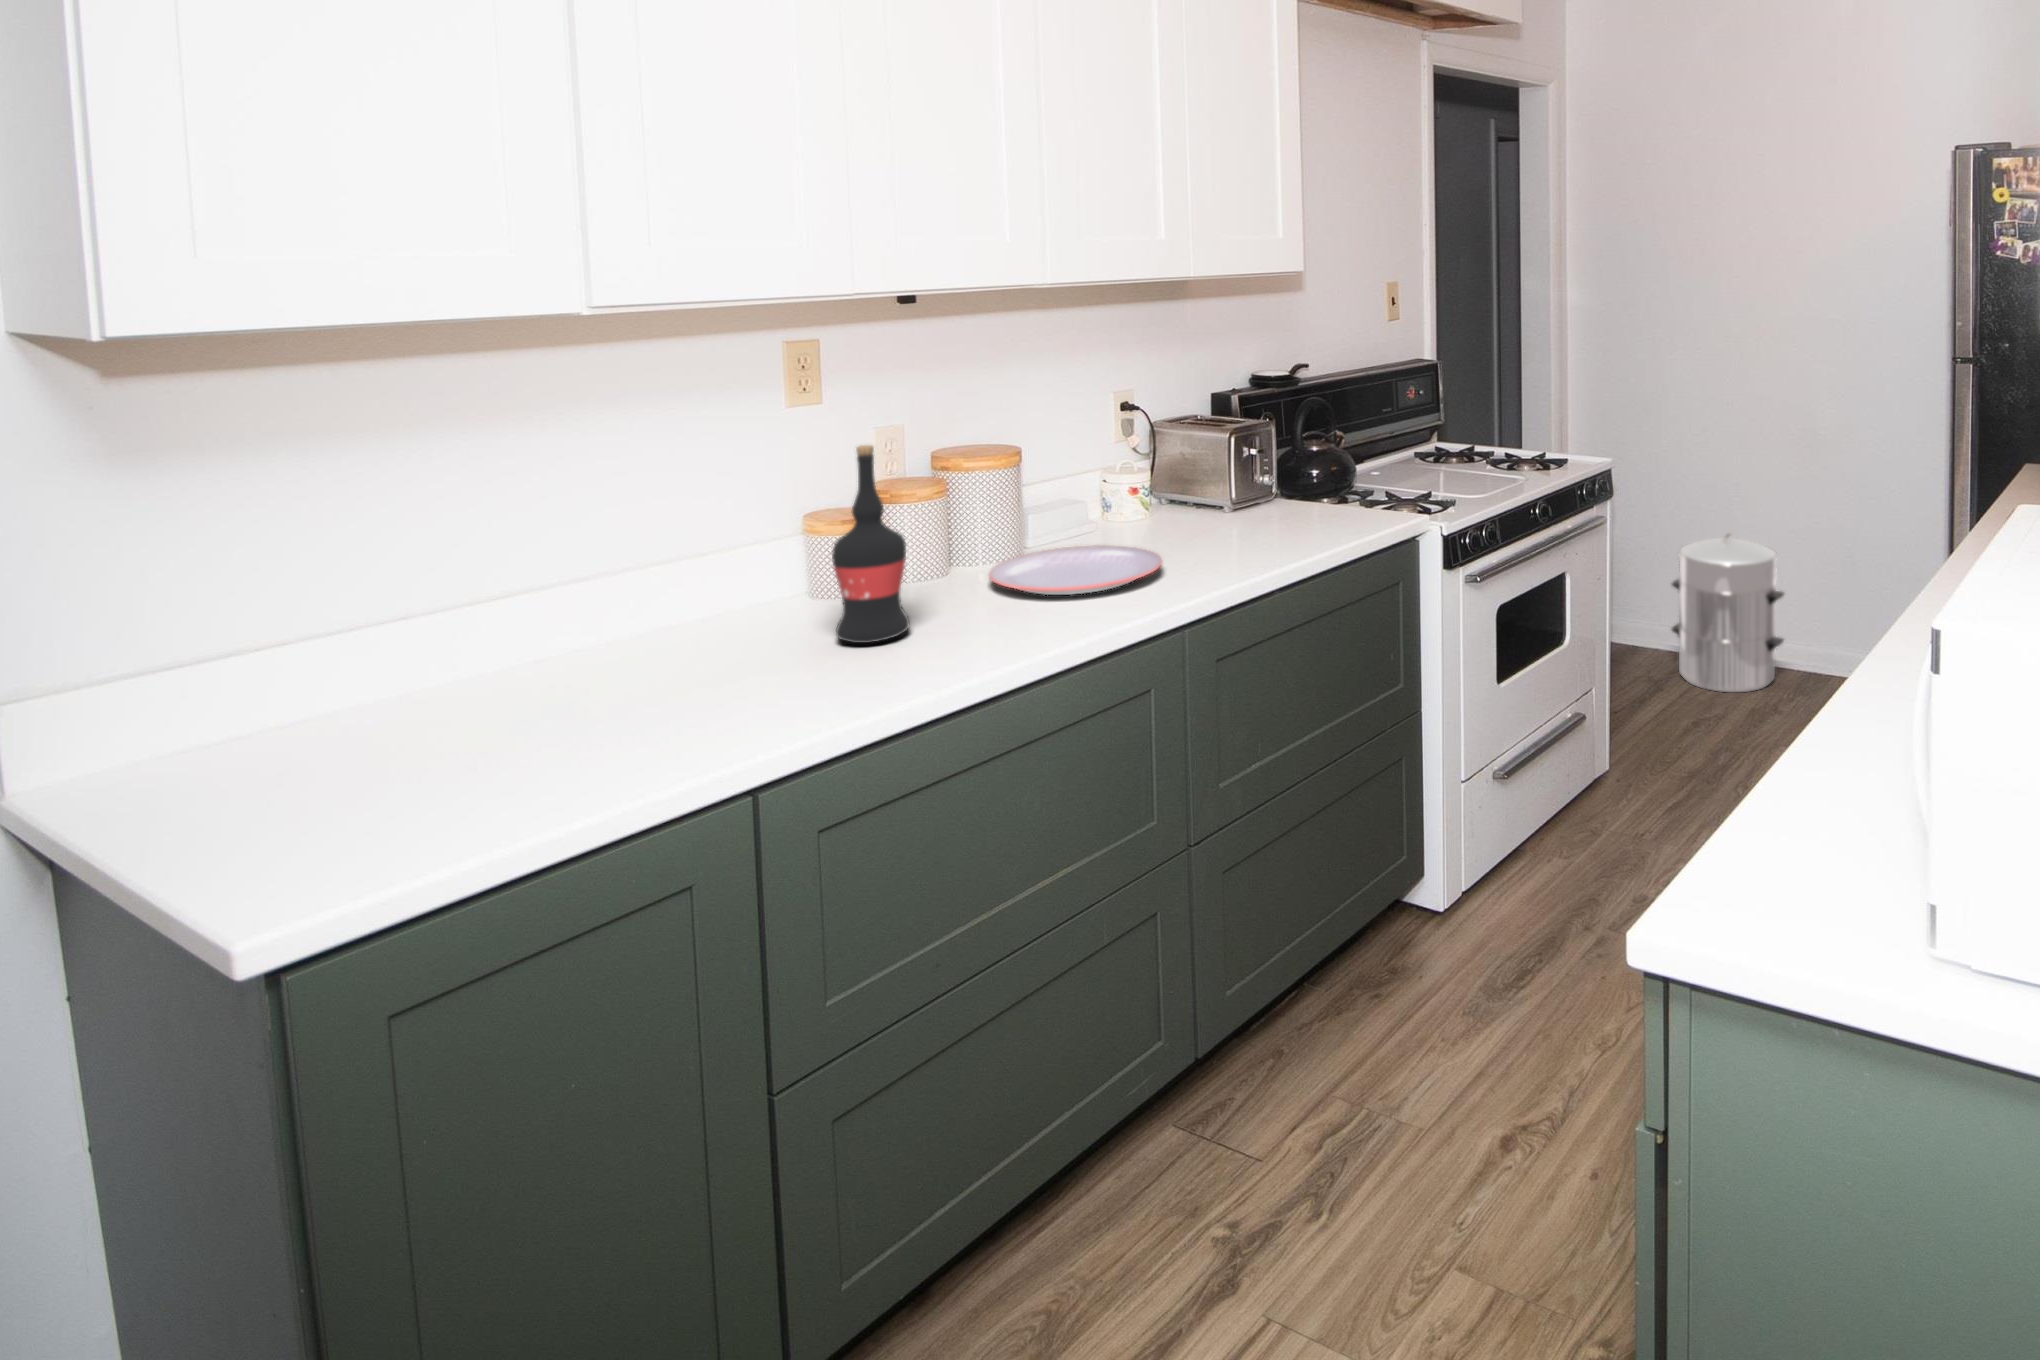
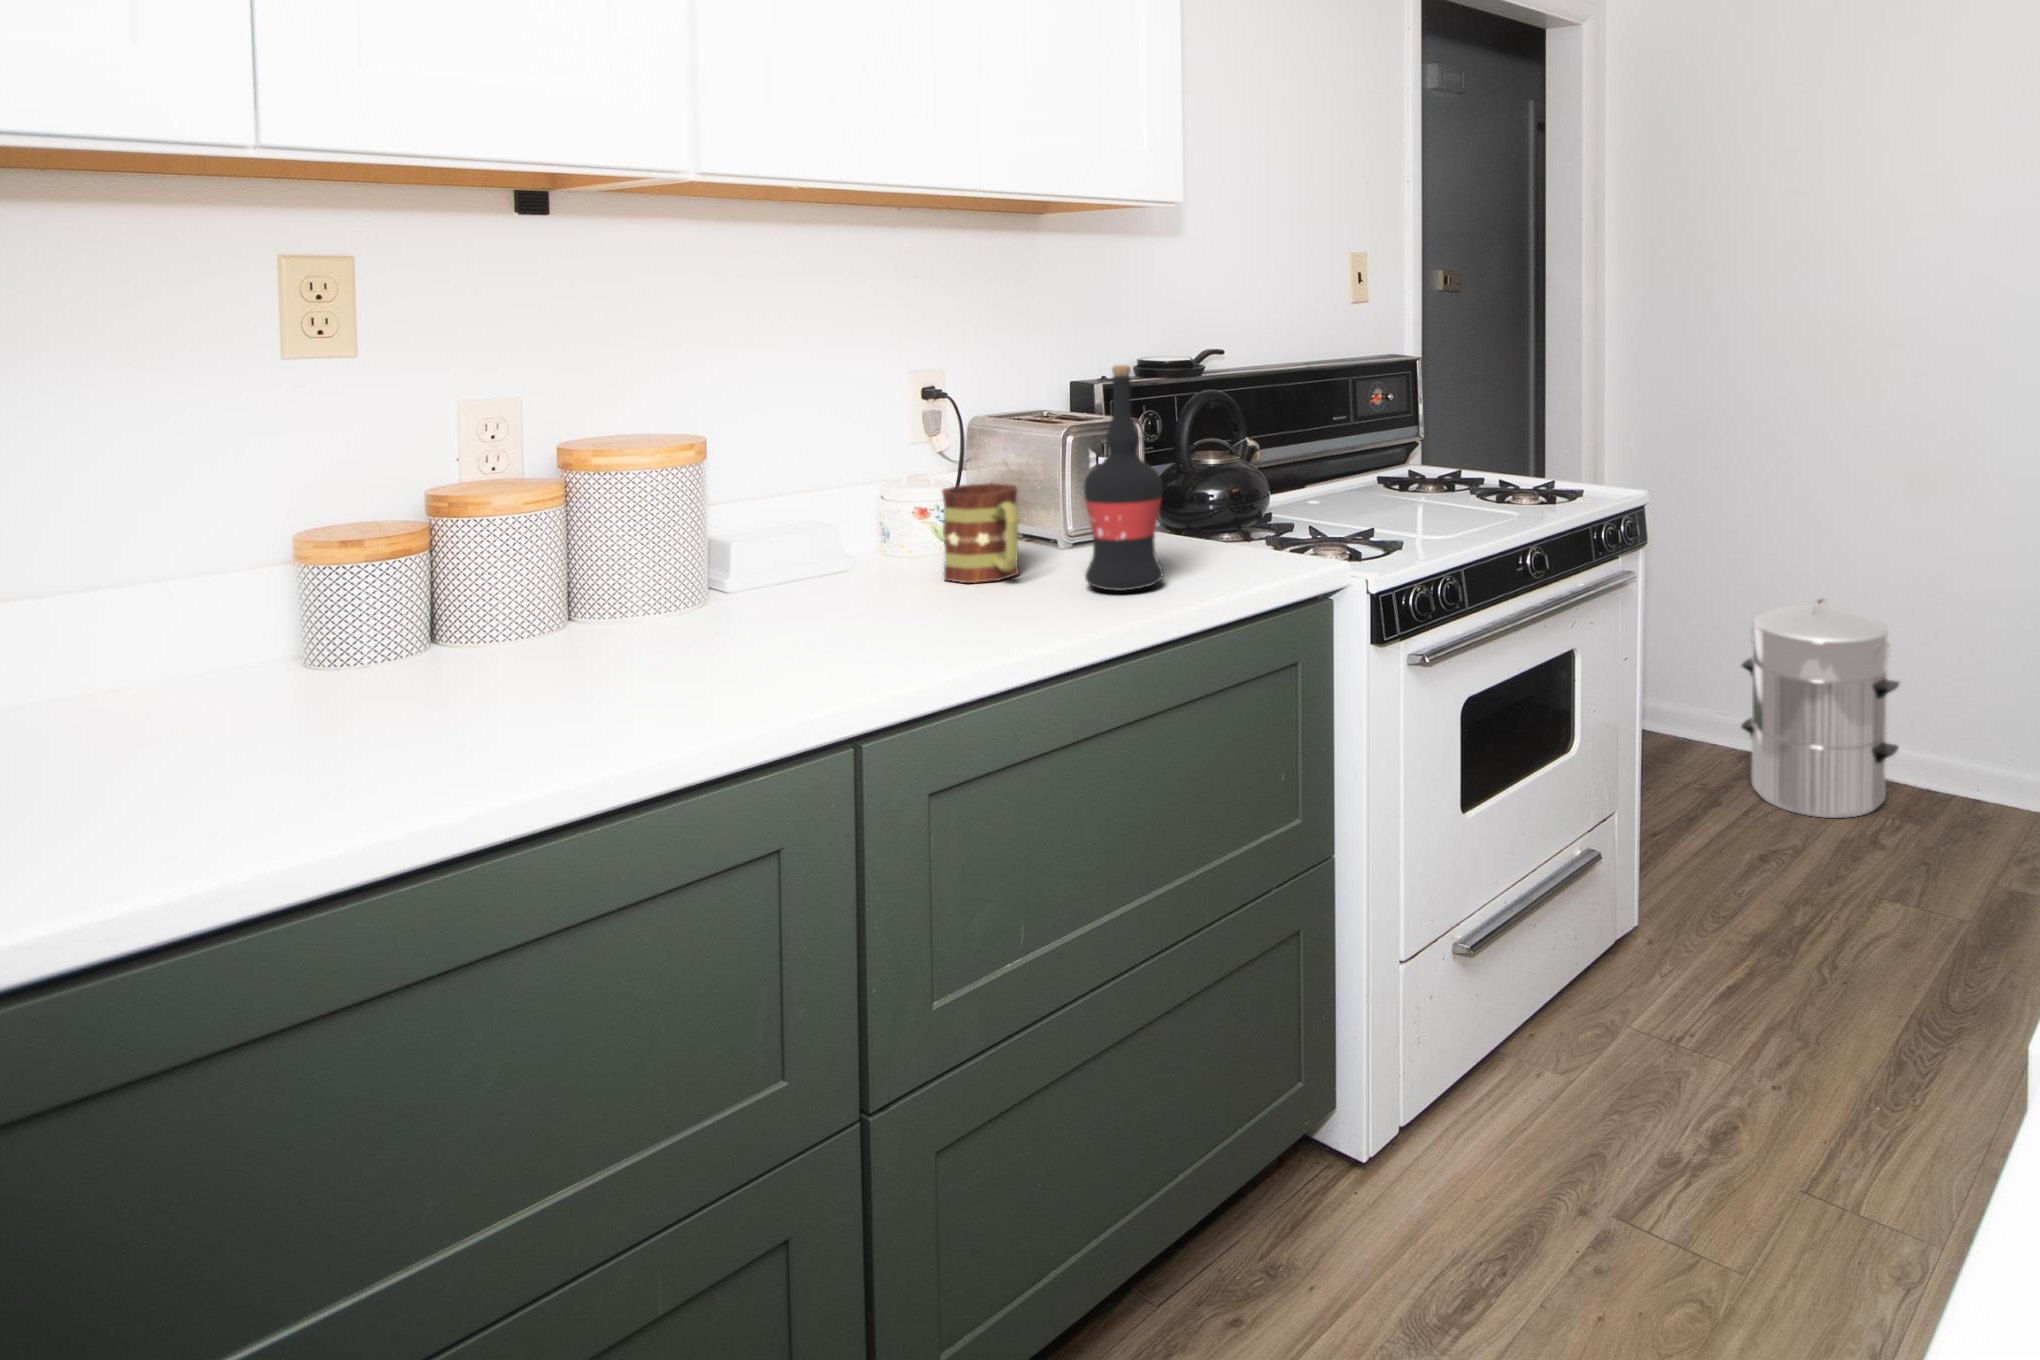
wine bottle: present [832,445,910,643] -> present [1084,365,1163,591]
mug: none [1157,470,1216,538] -> present [942,483,1019,583]
plate: present [989,545,1162,595] -> none [608,591,896,670]

